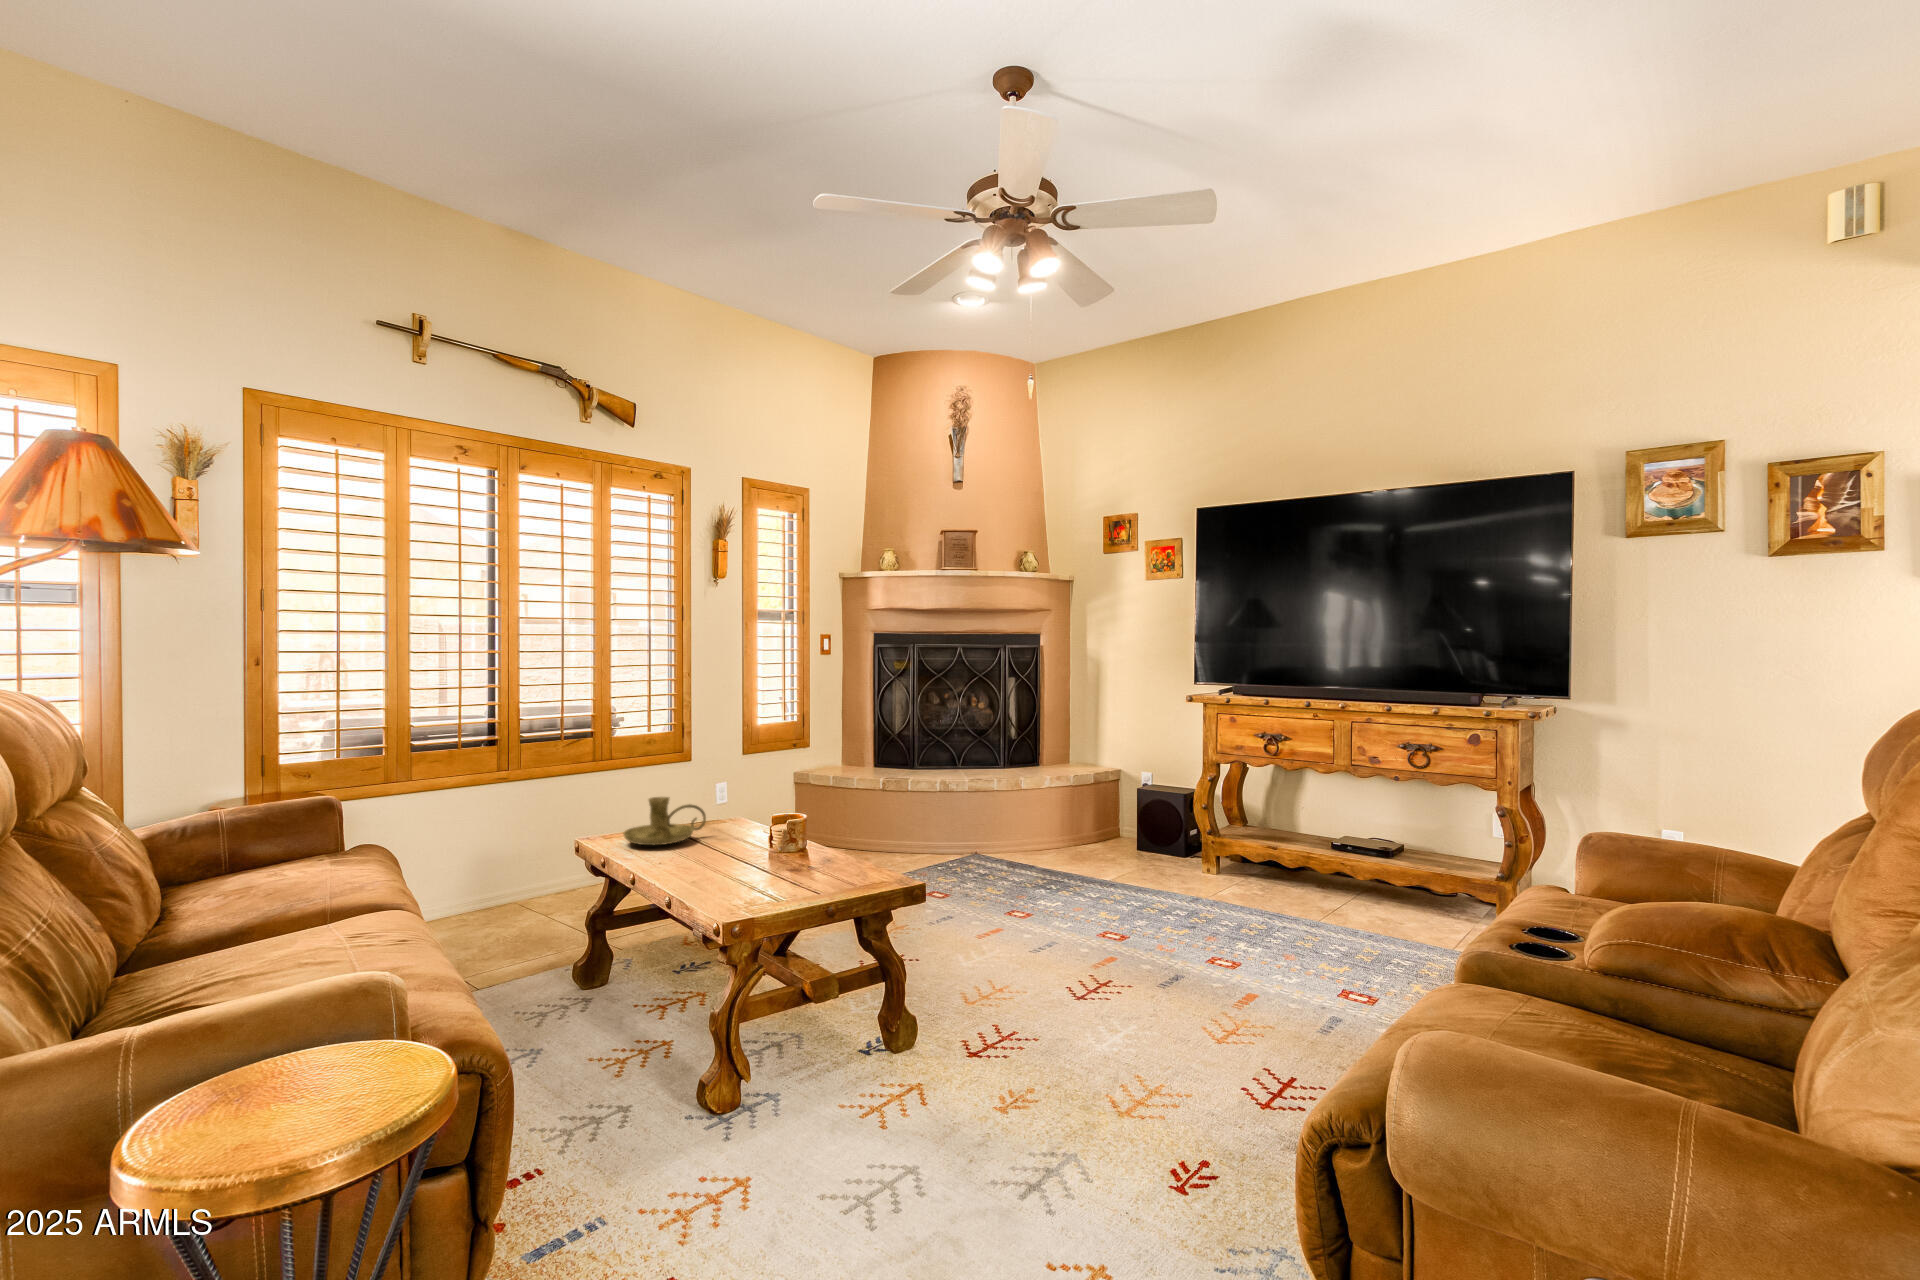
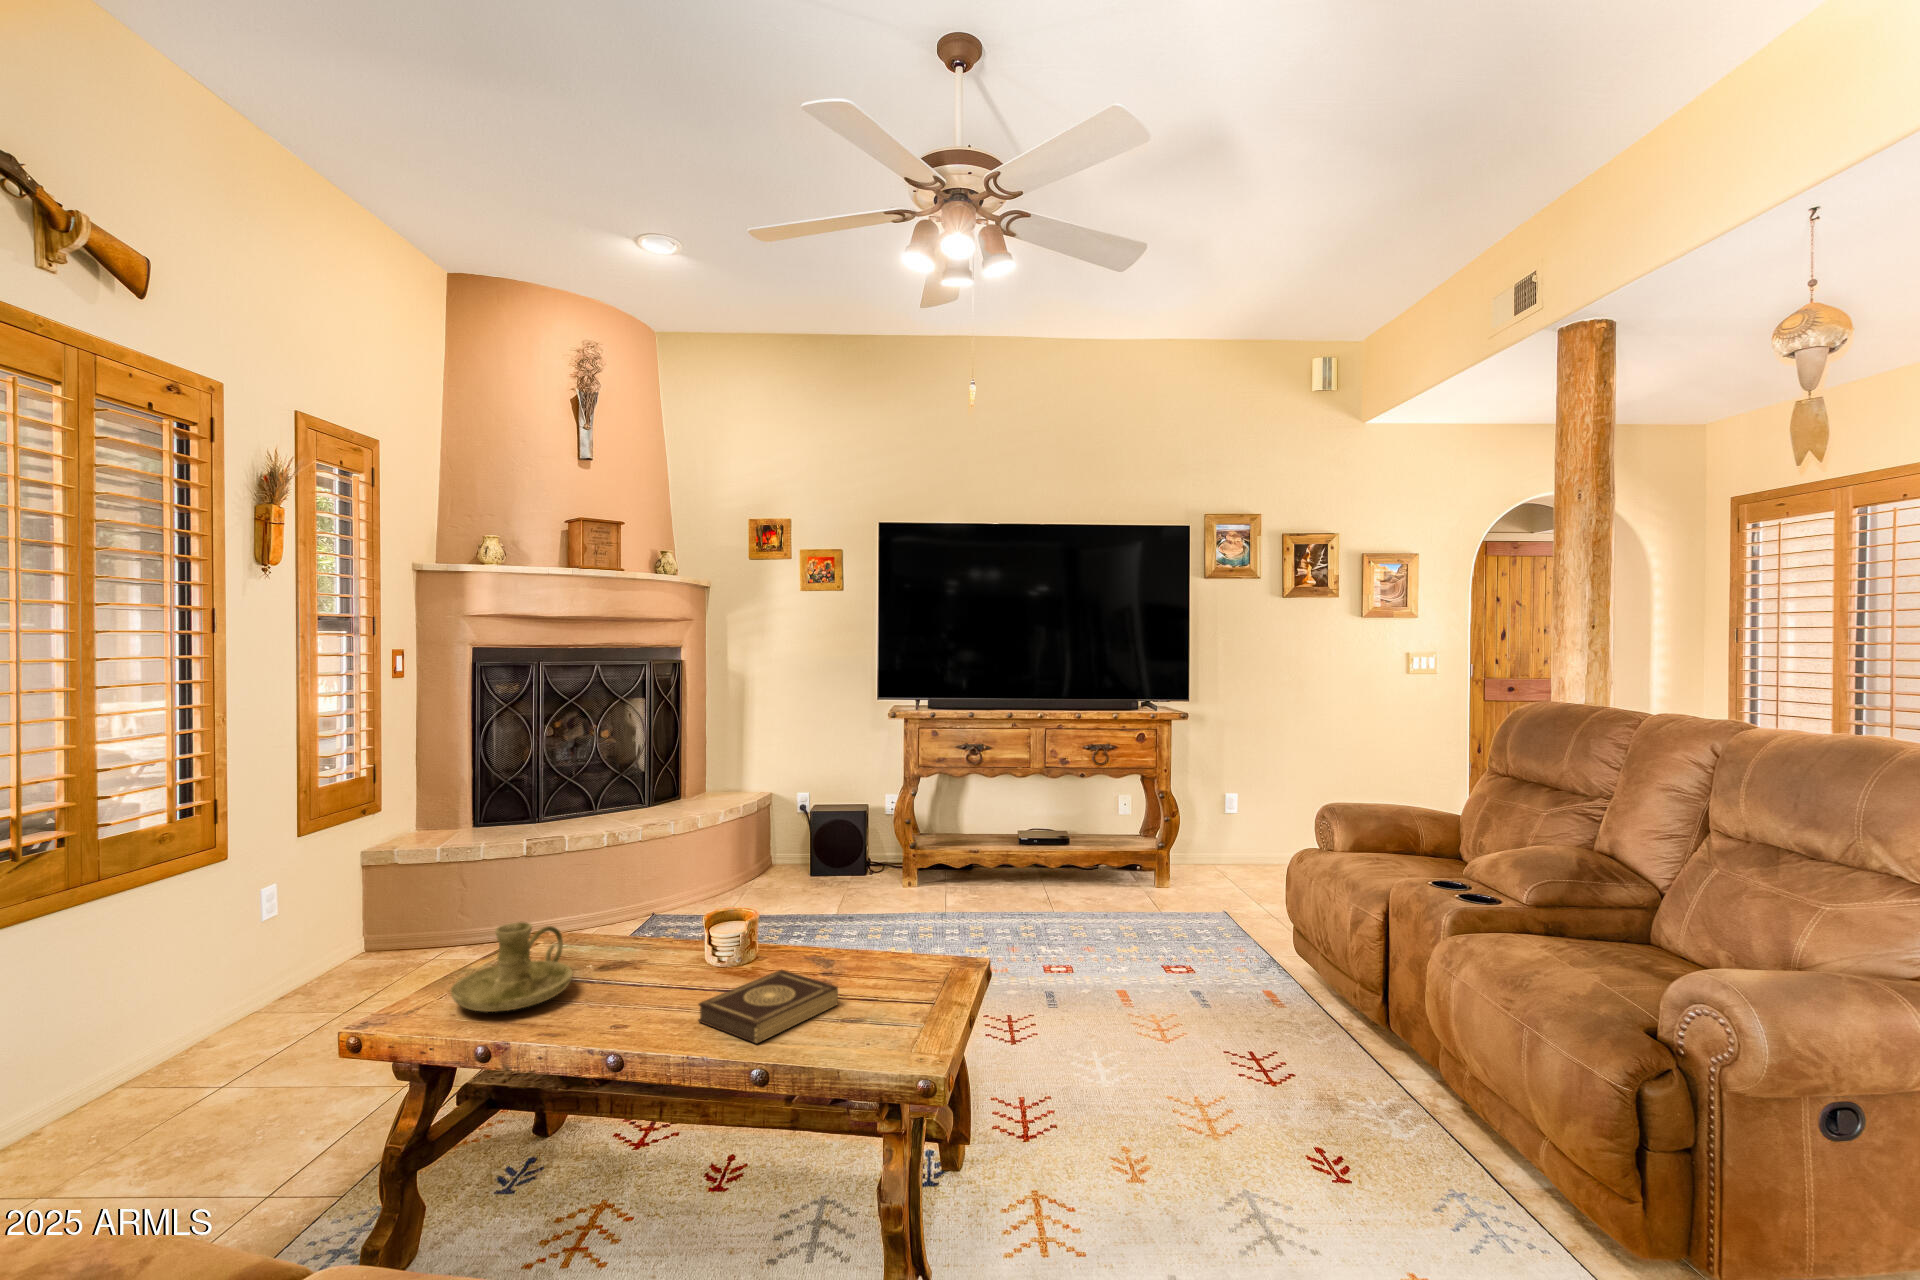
book: none [694,855,775,885] -> present [698,970,838,1044]

